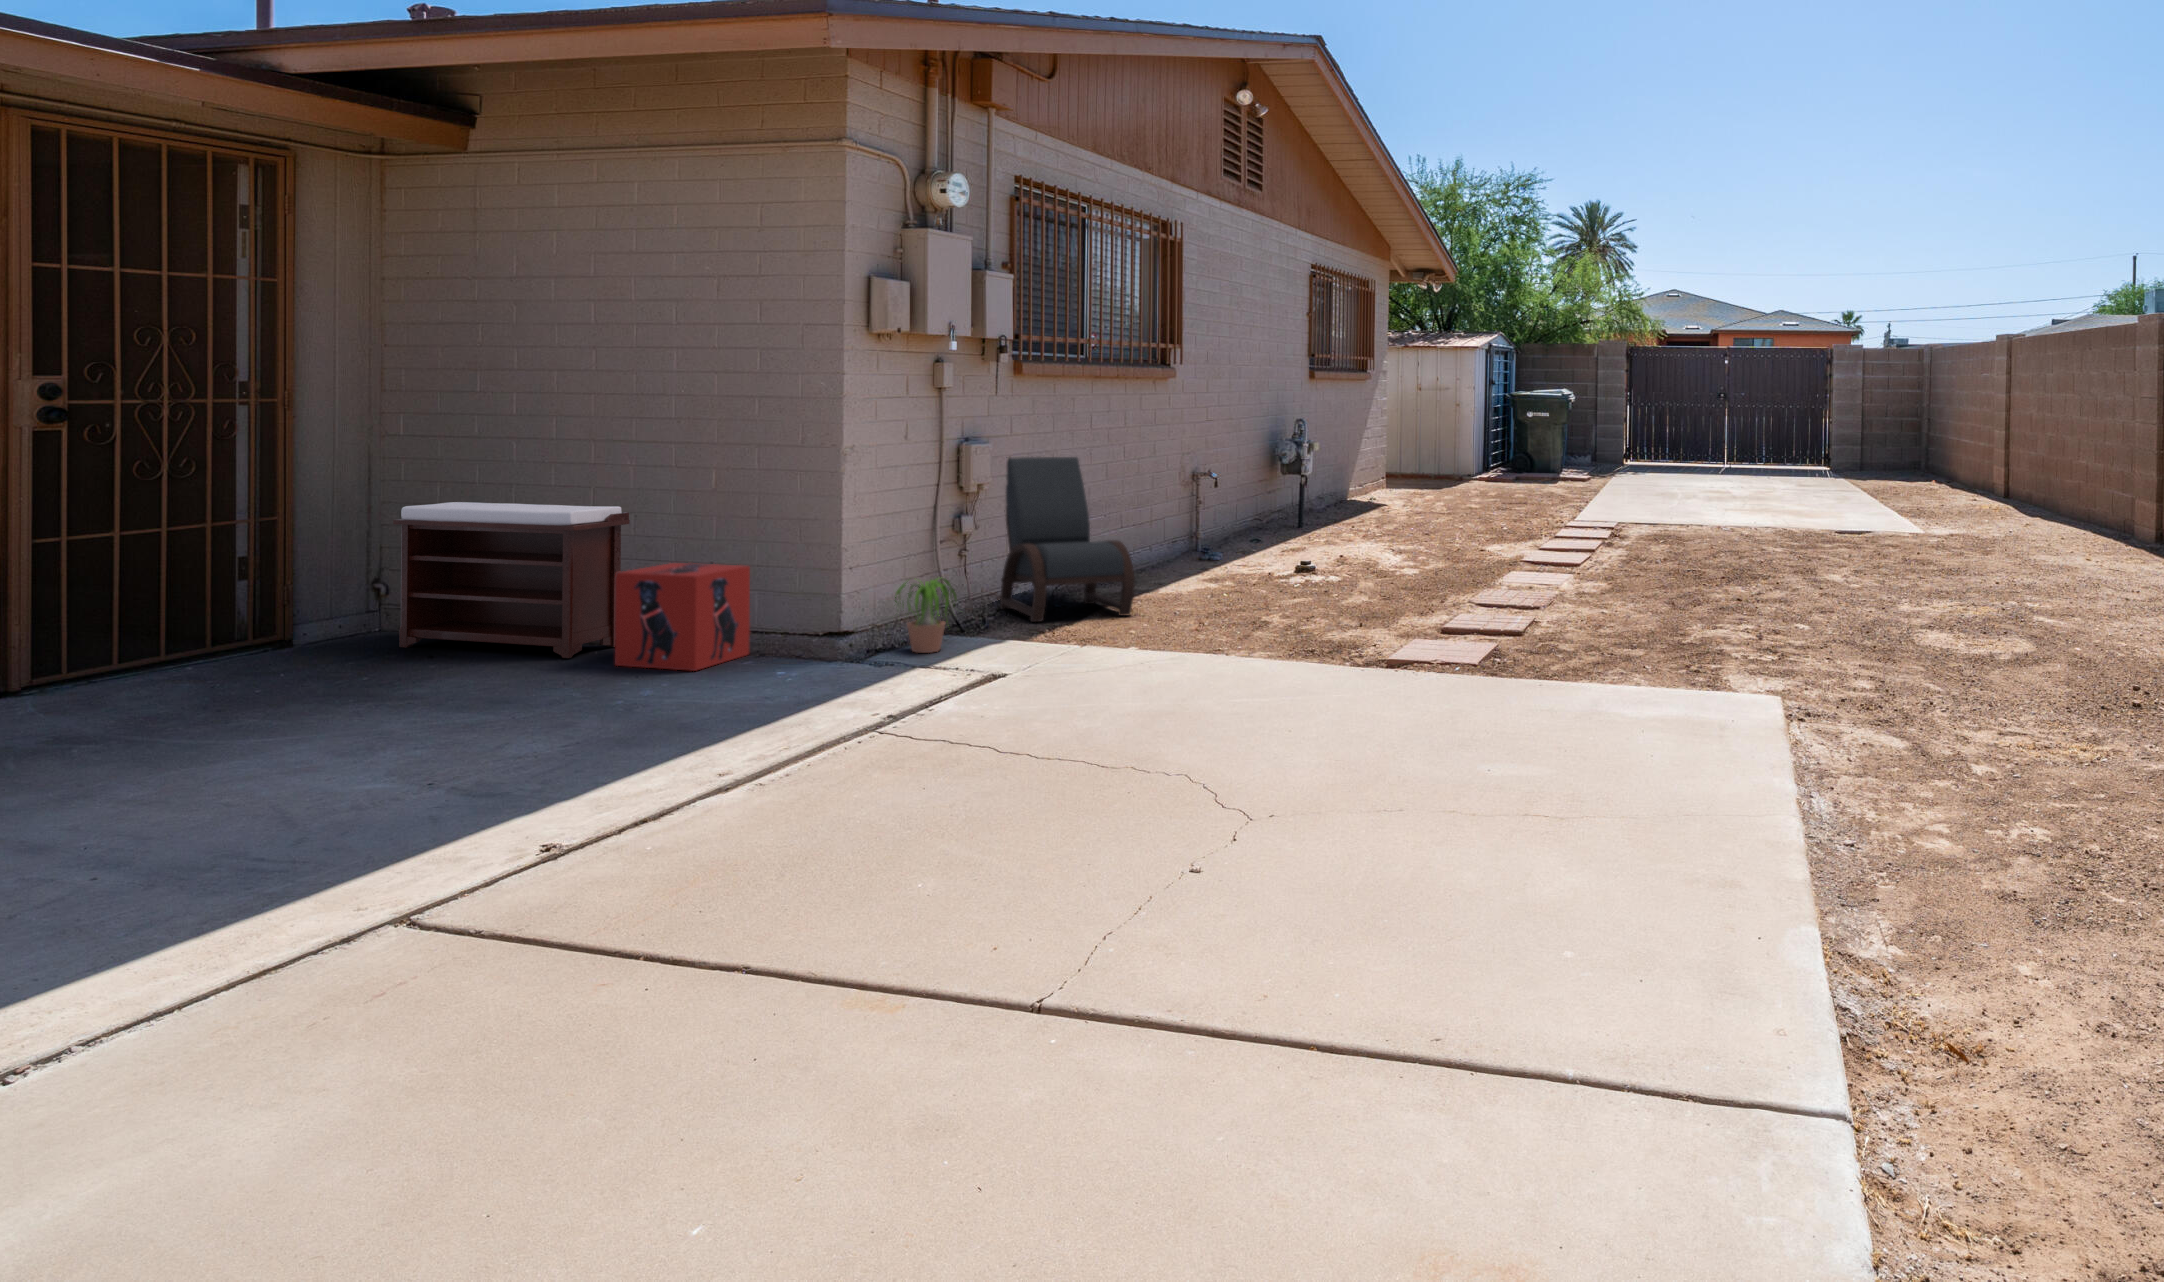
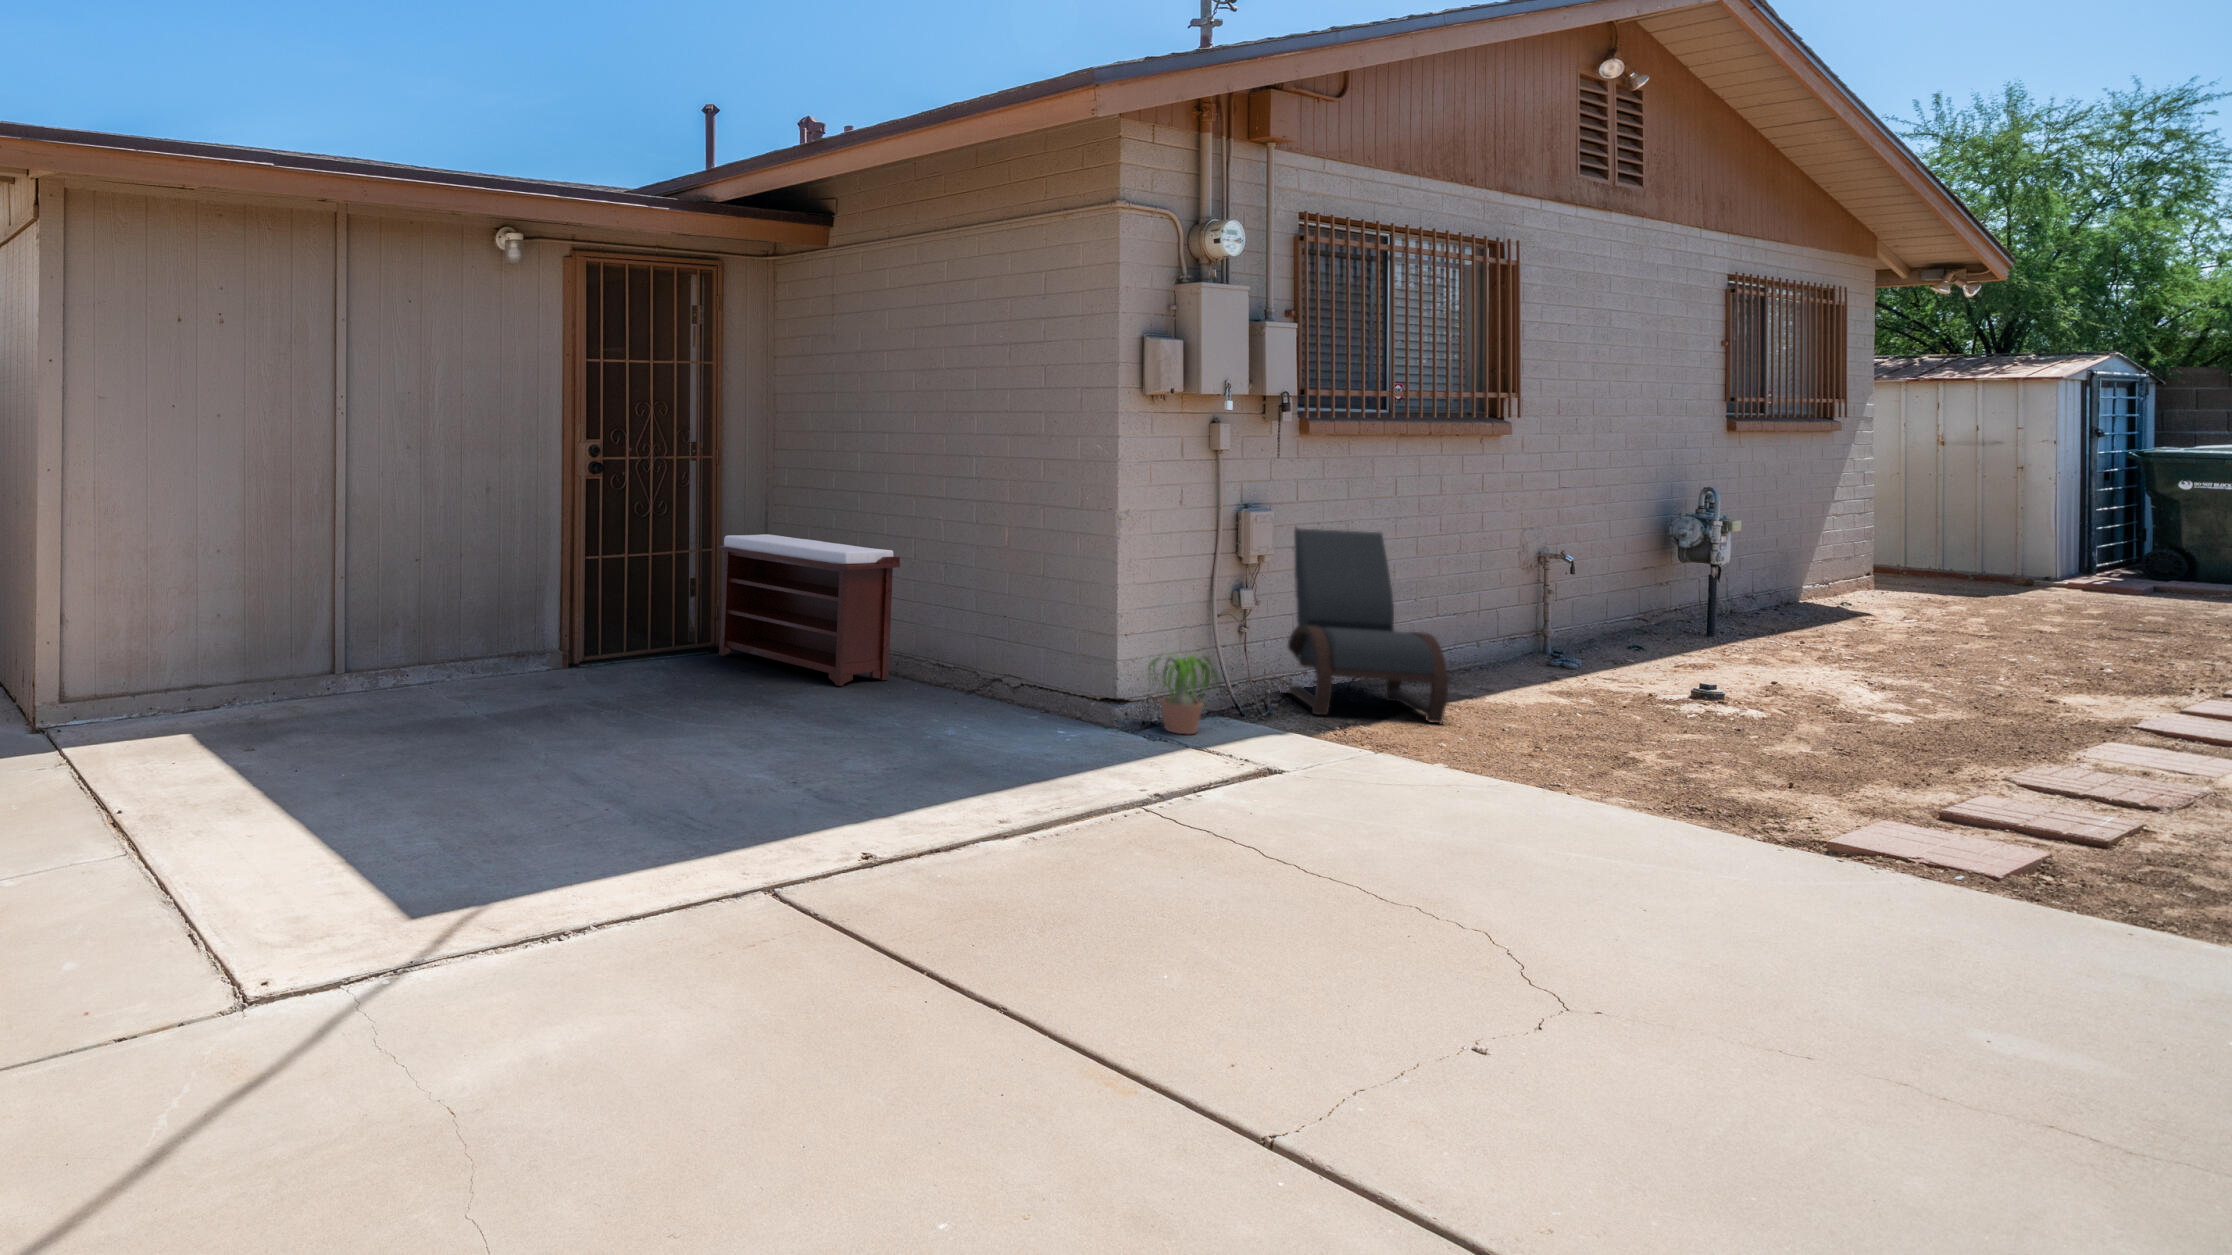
storage box: present [615,563,750,671] -> none [875,608,1002,717]

